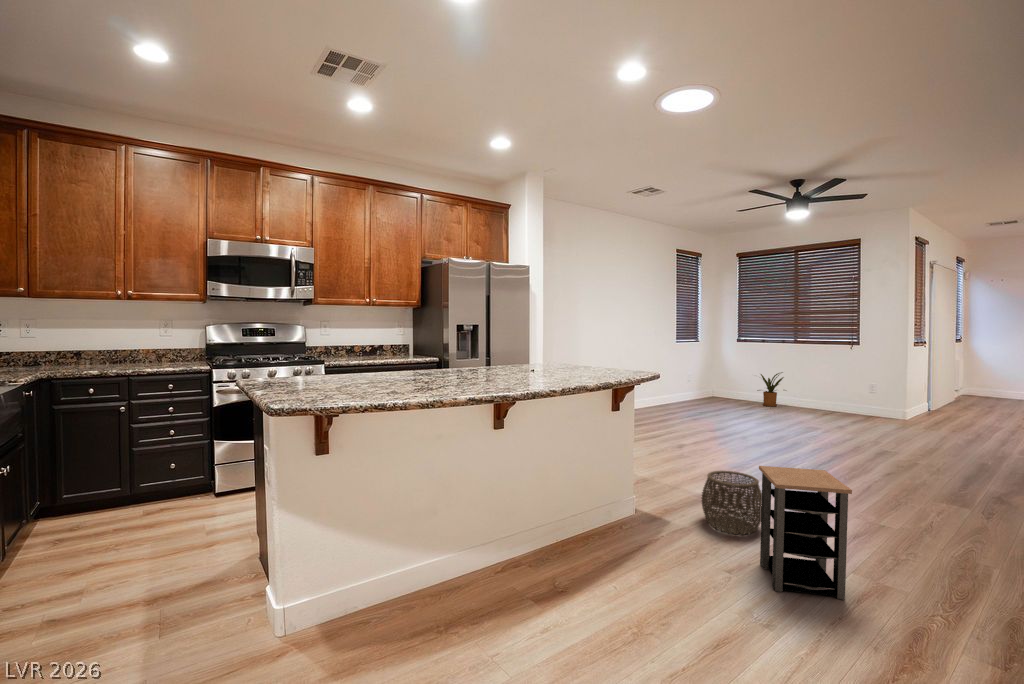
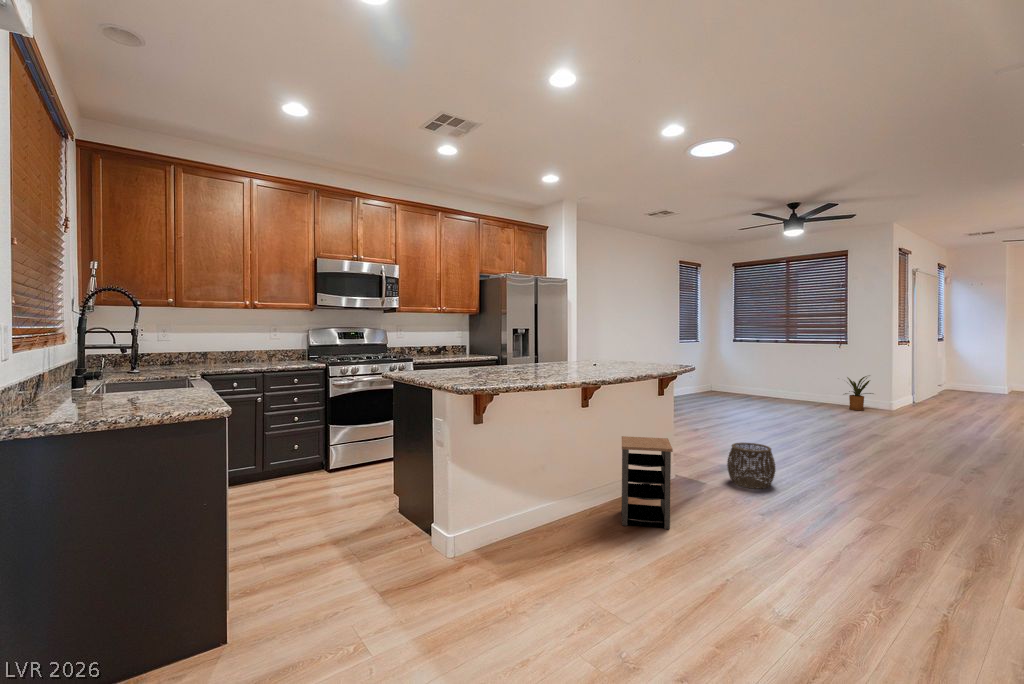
house plant: present [757,372,784,407] -> present [845,376,873,411]
side table: present [759,466,852,600] -> present [622,436,673,529]

